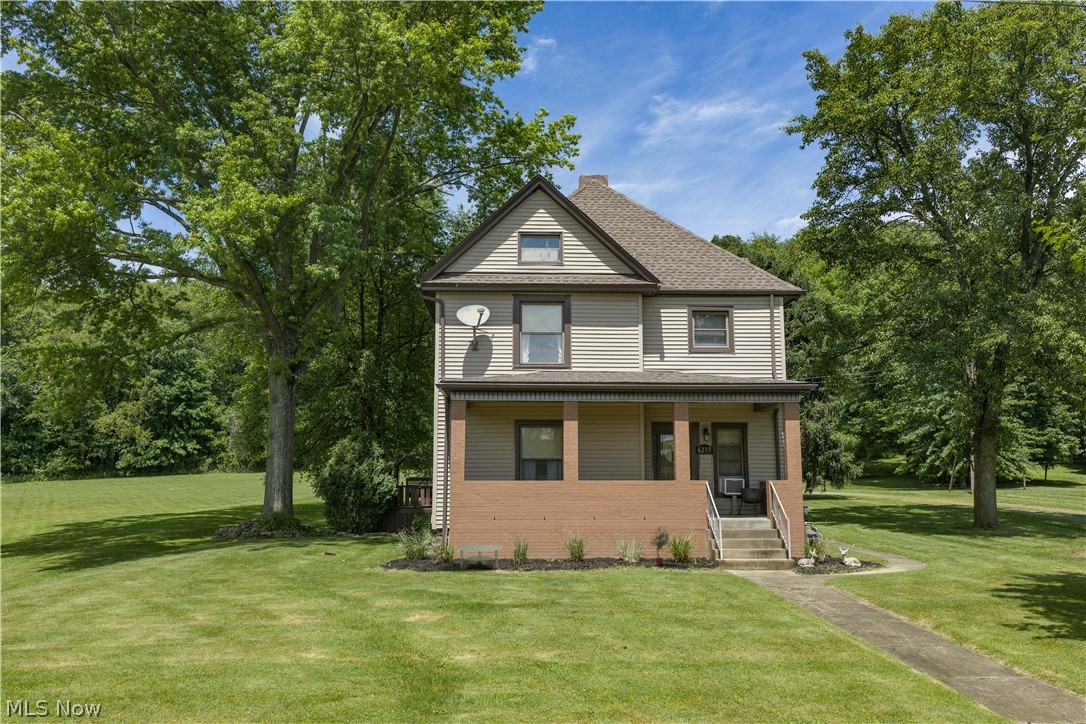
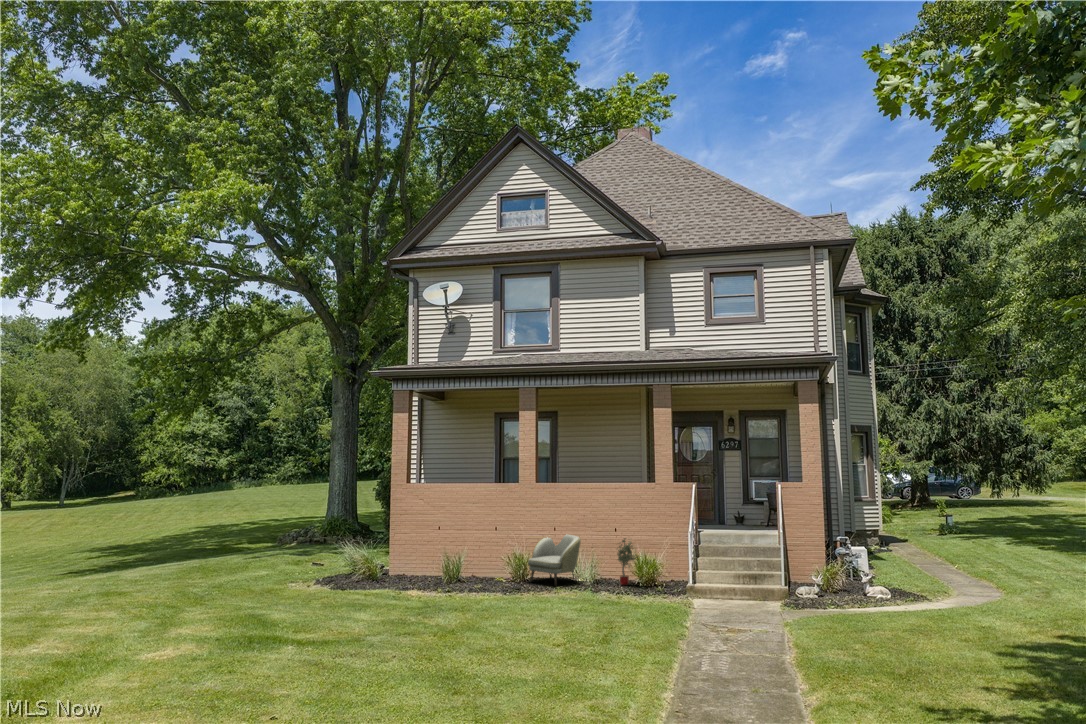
armchair: none [579,526,621,569] -> present [528,535,581,586]
round table: present [456,544,503,570] -> none [390,552,445,581]

